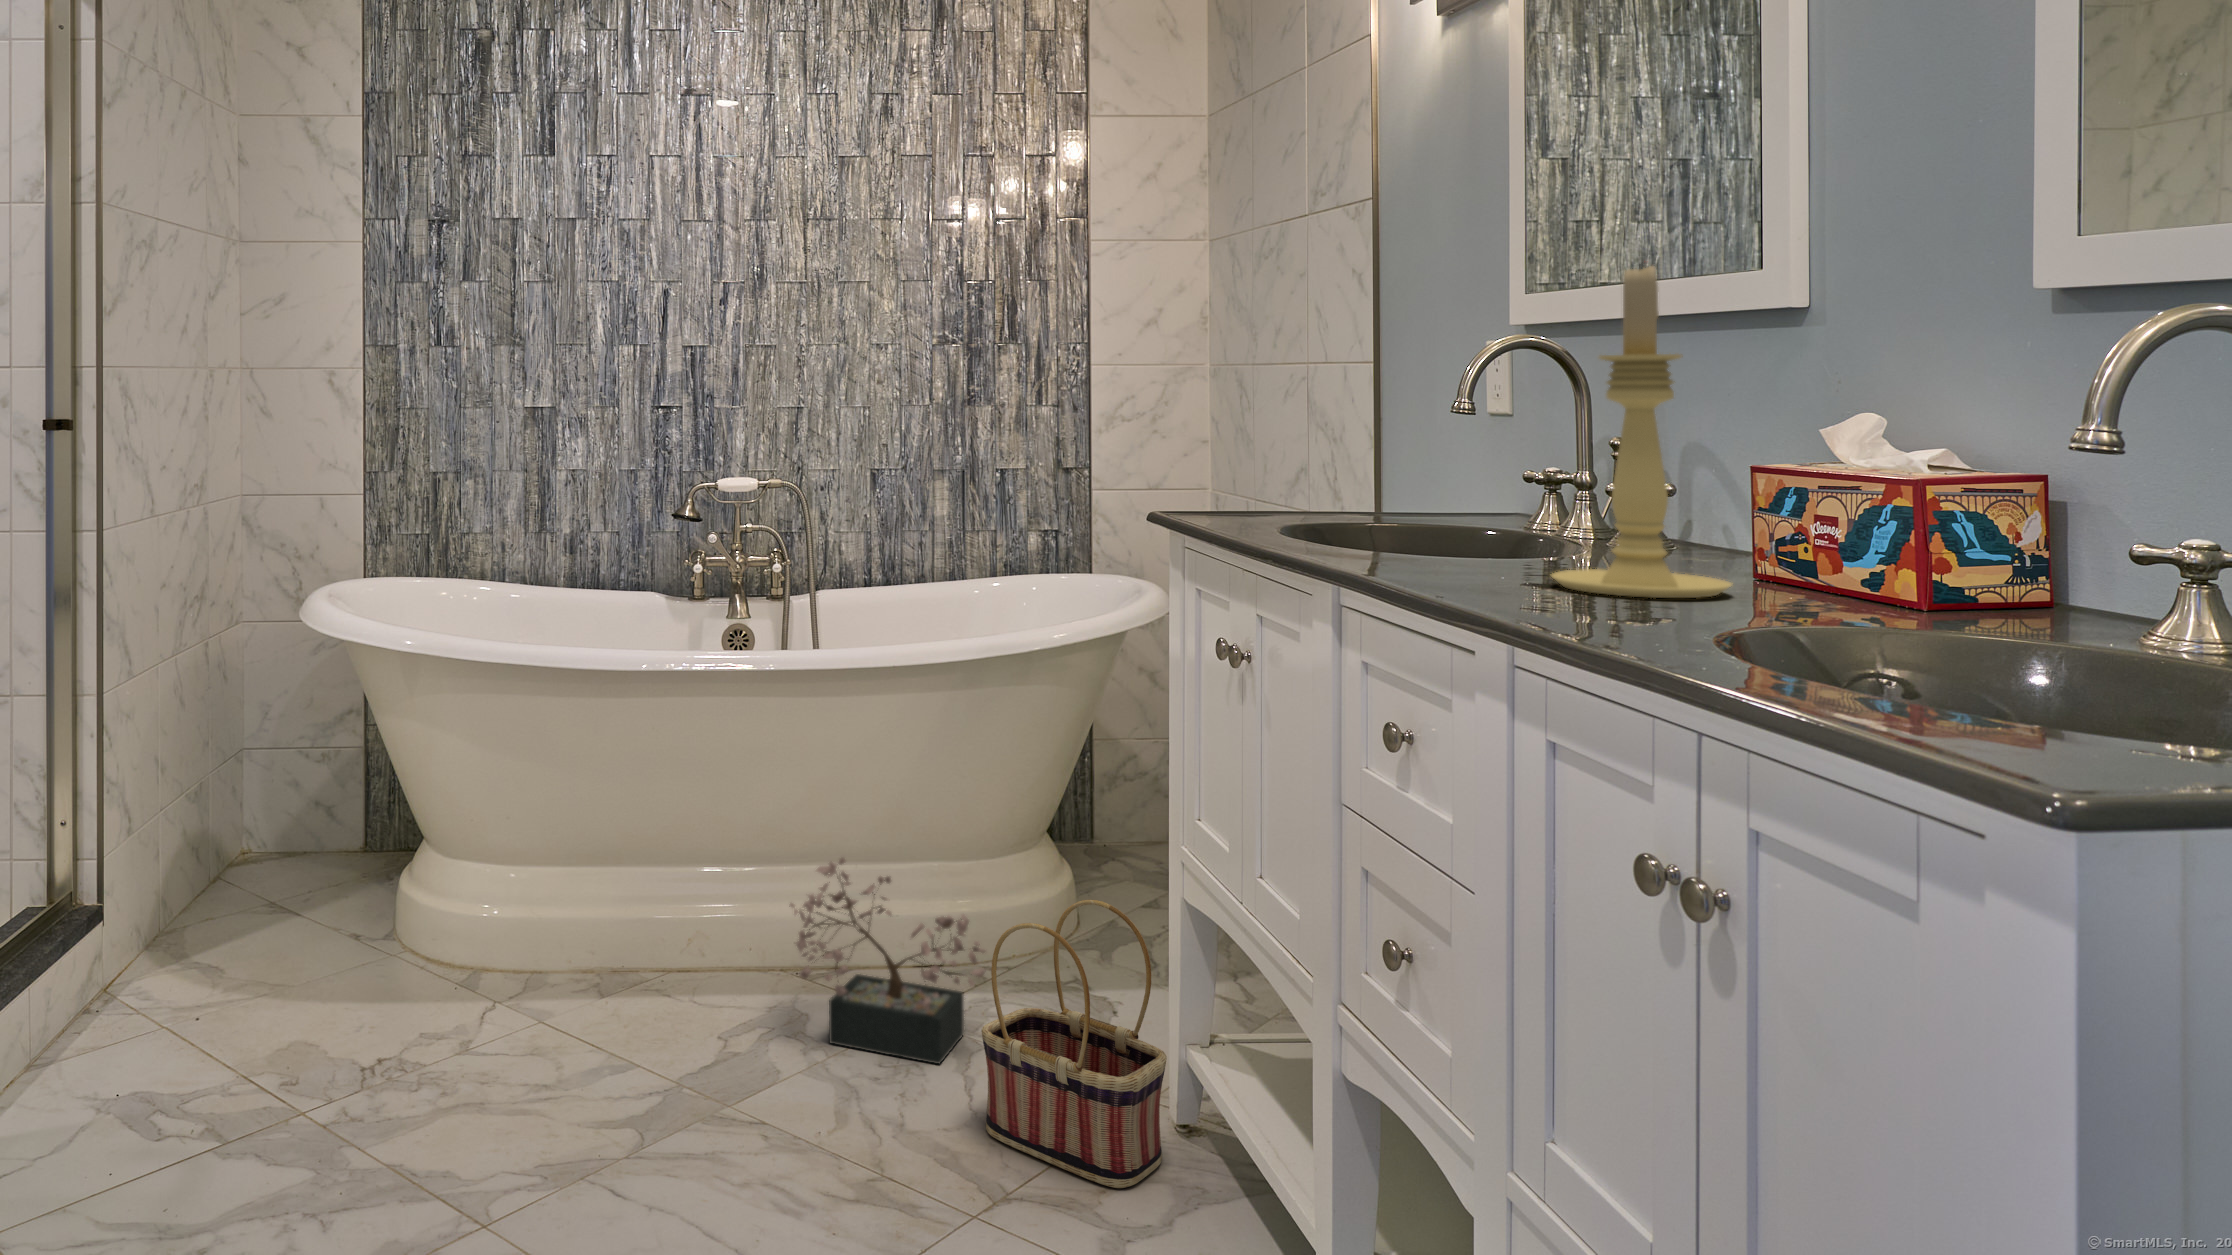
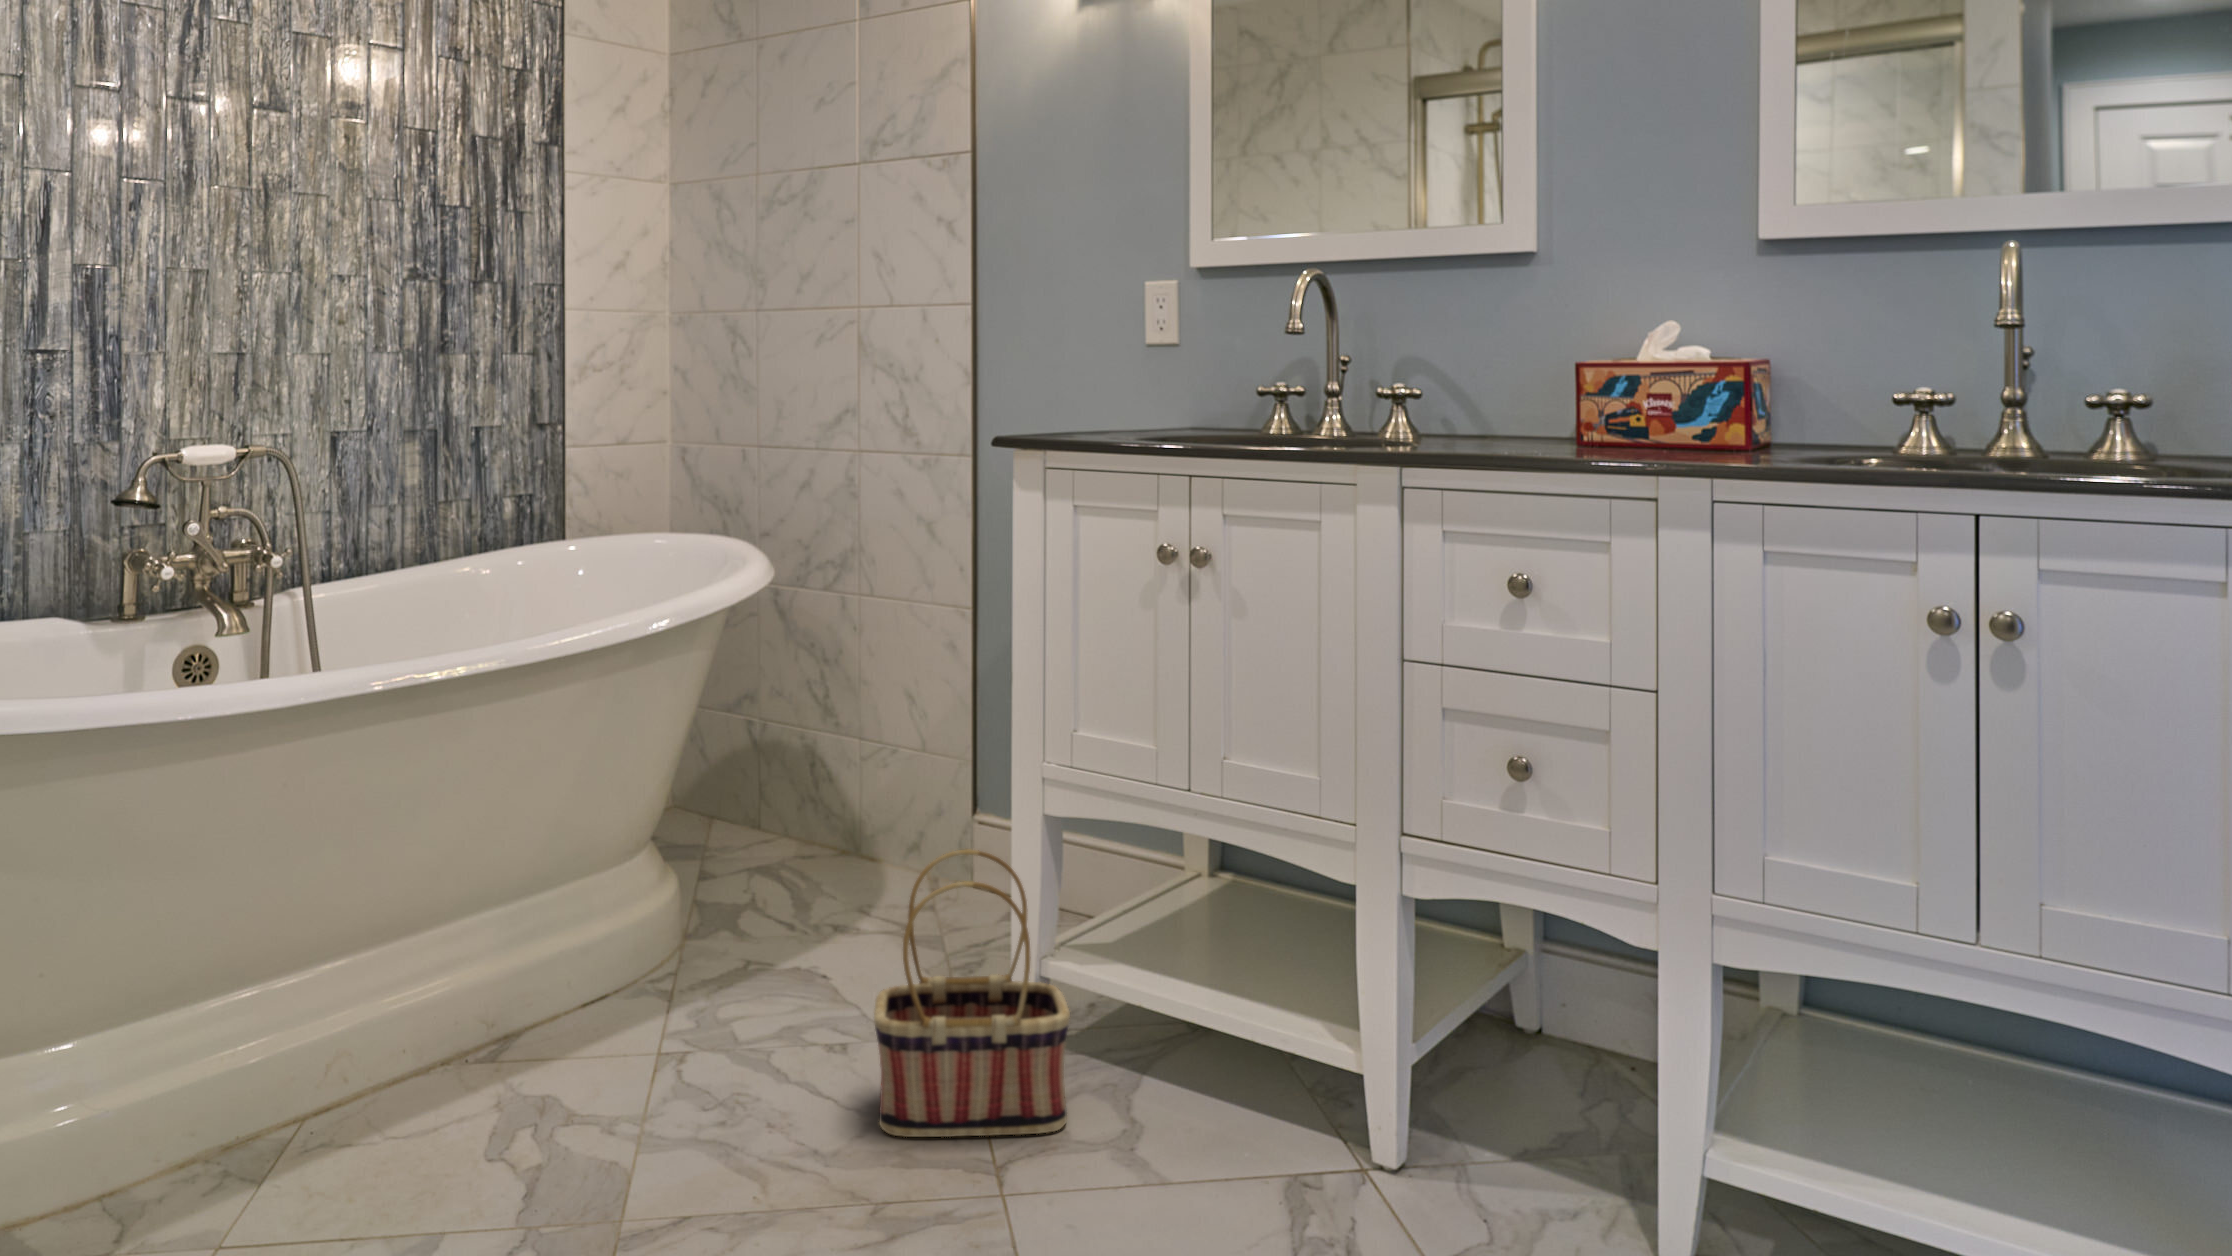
candle holder: present [1552,266,1732,598] -> none [1496,197,1630,459]
decorative plant: present [790,858,985,1064] -> none [531,894,781,1122]

